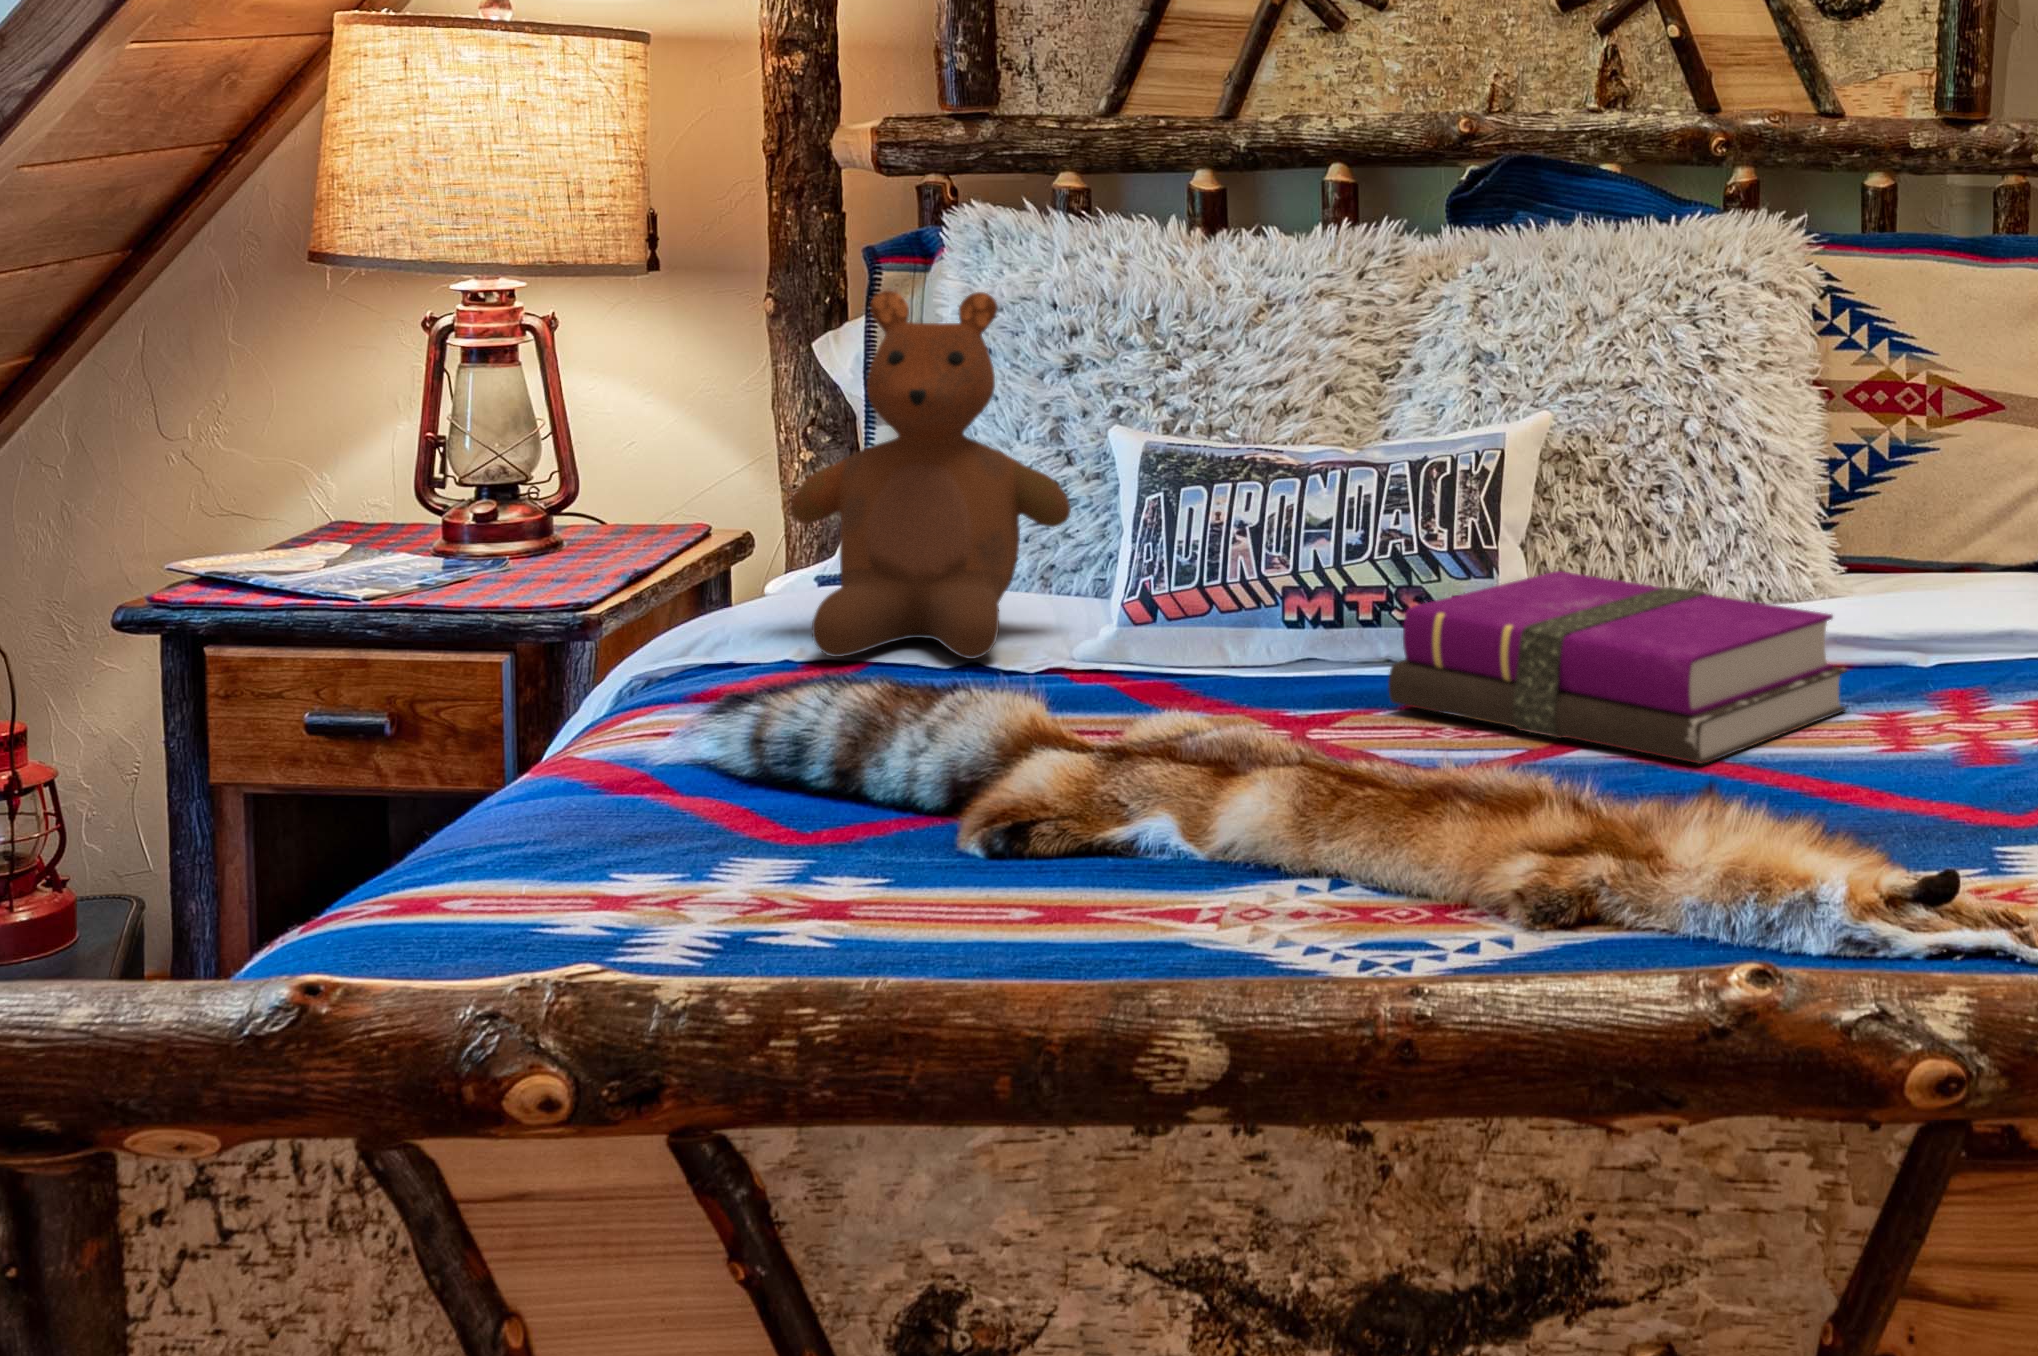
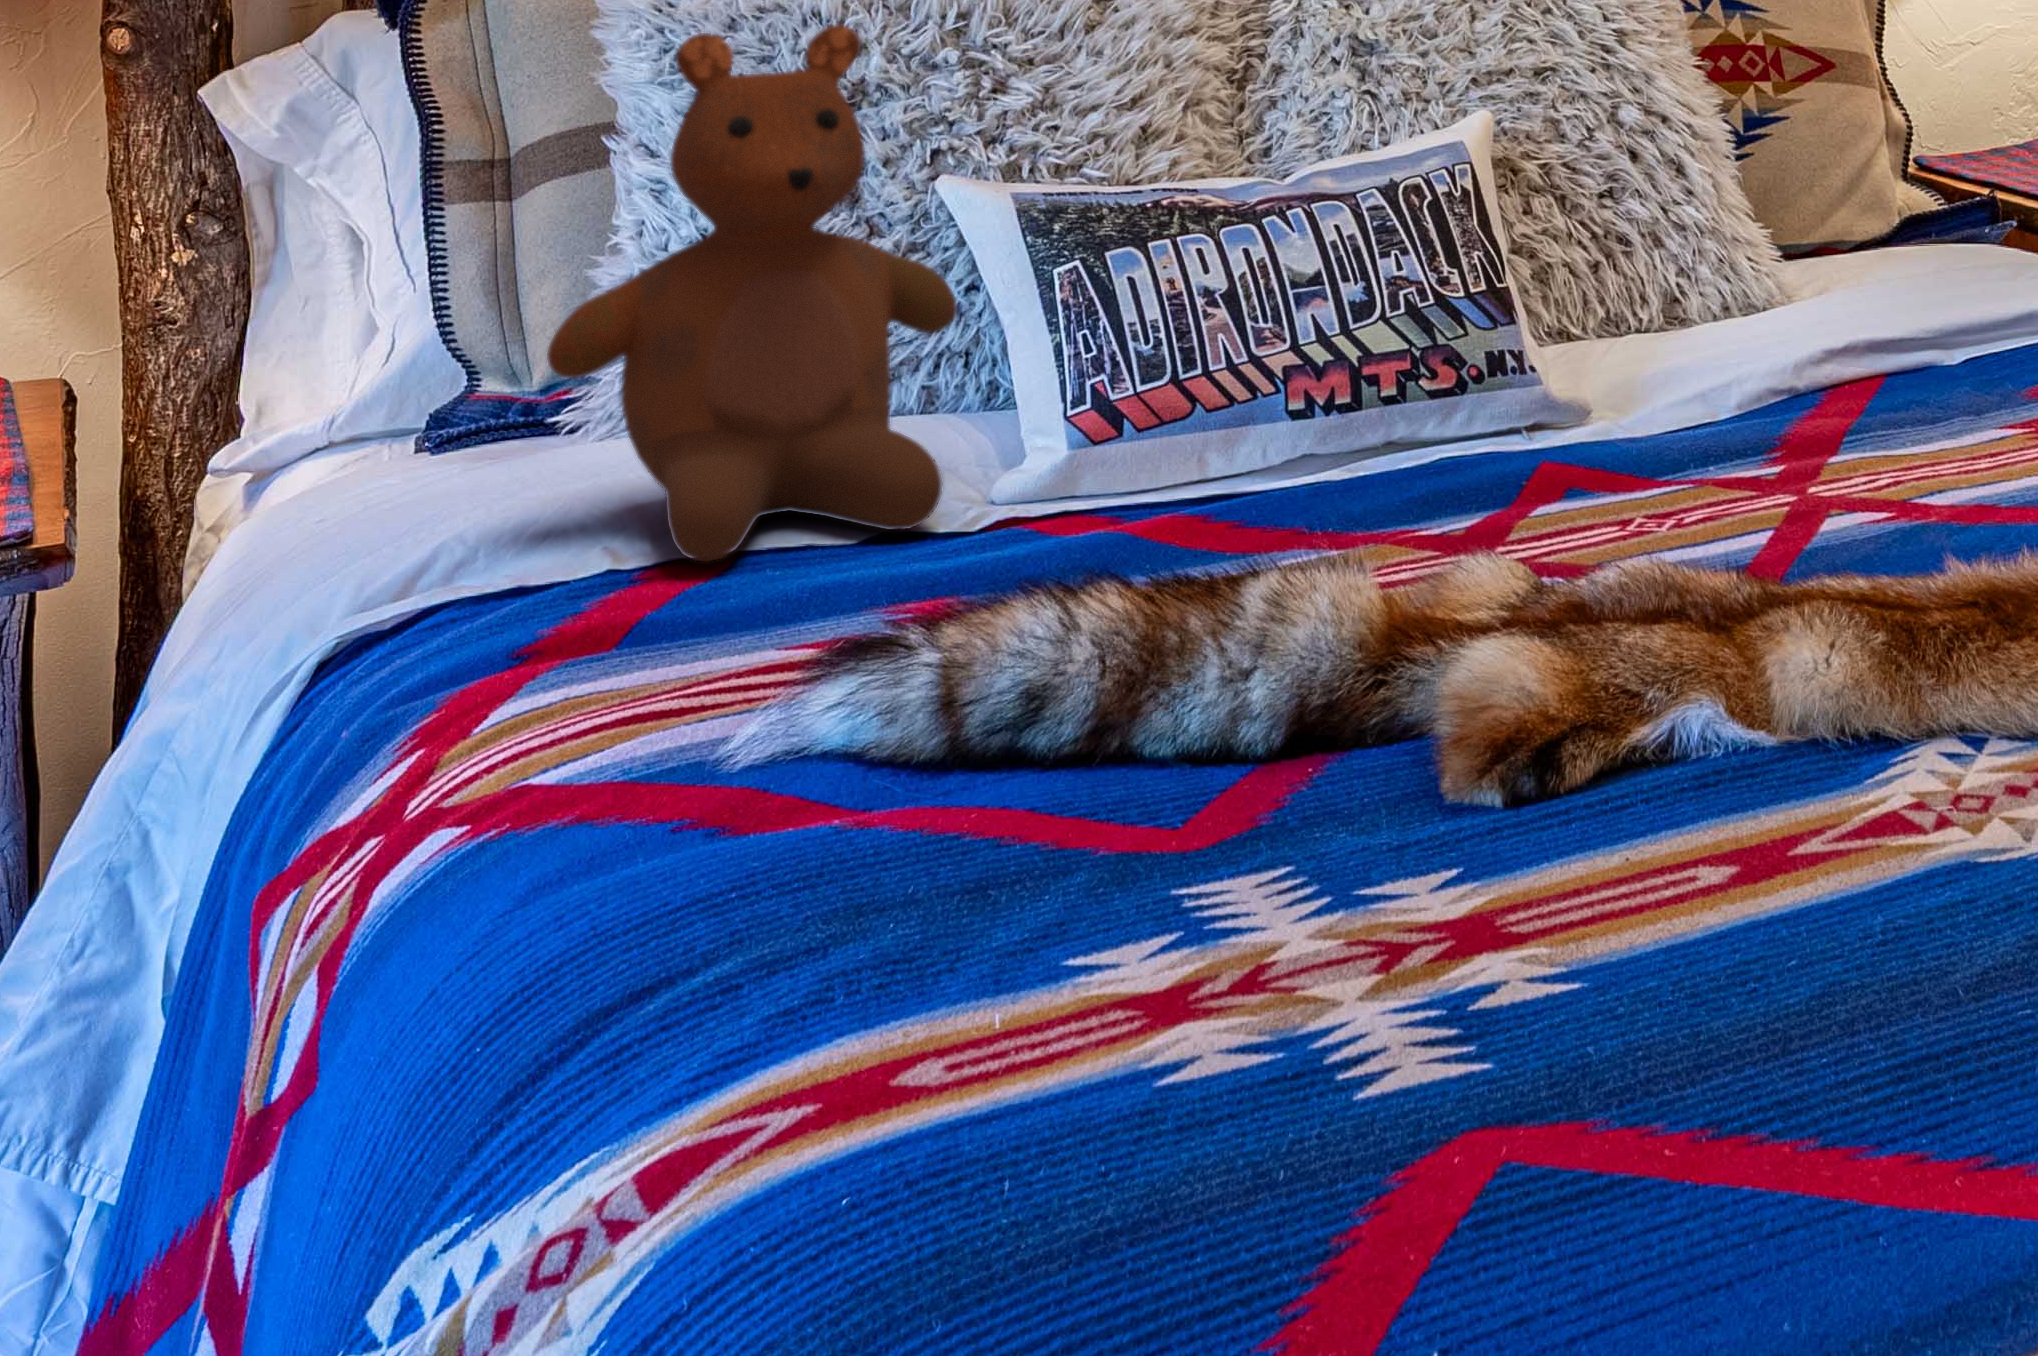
notebook: present [1388,571,1846,764] -> none [1553,301,1997,499]

